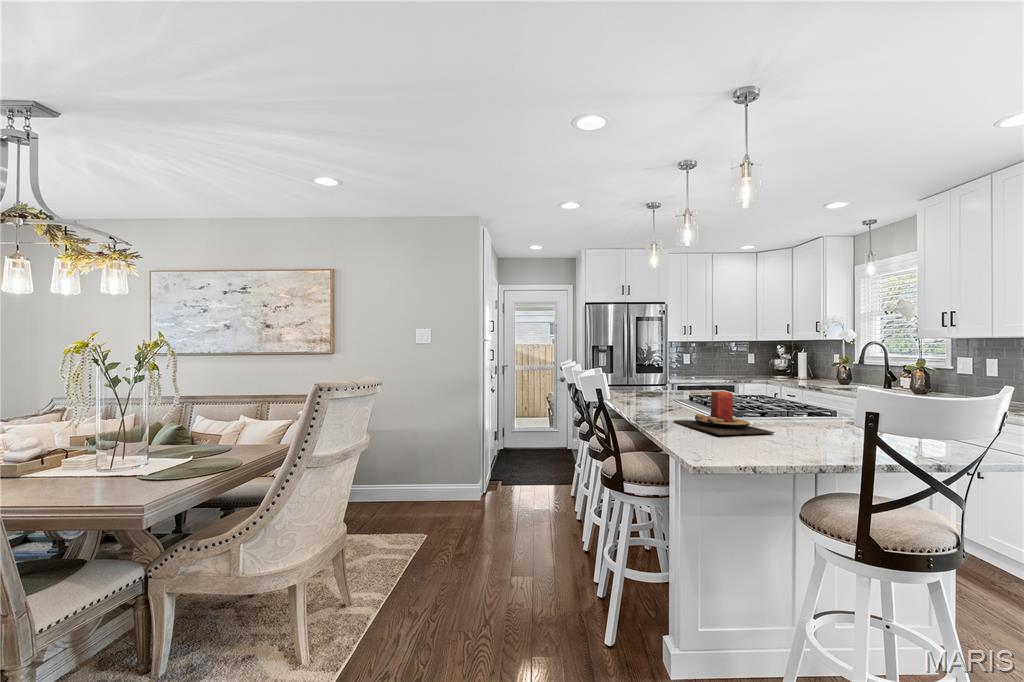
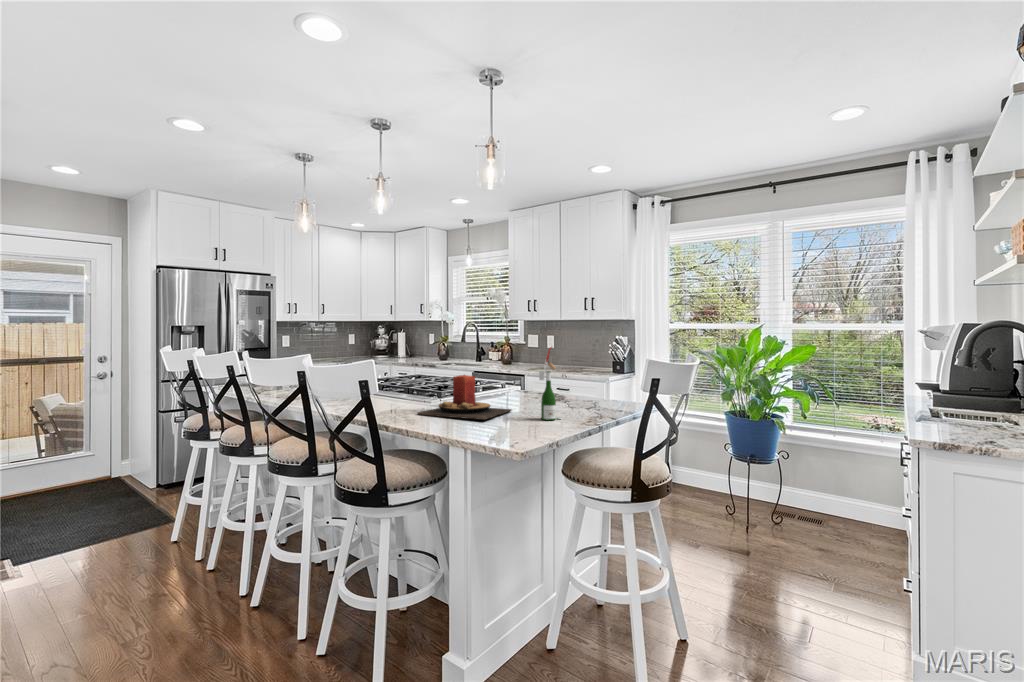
wine bottle: none [789,367,816,449] -> present [539,347,561,420]

